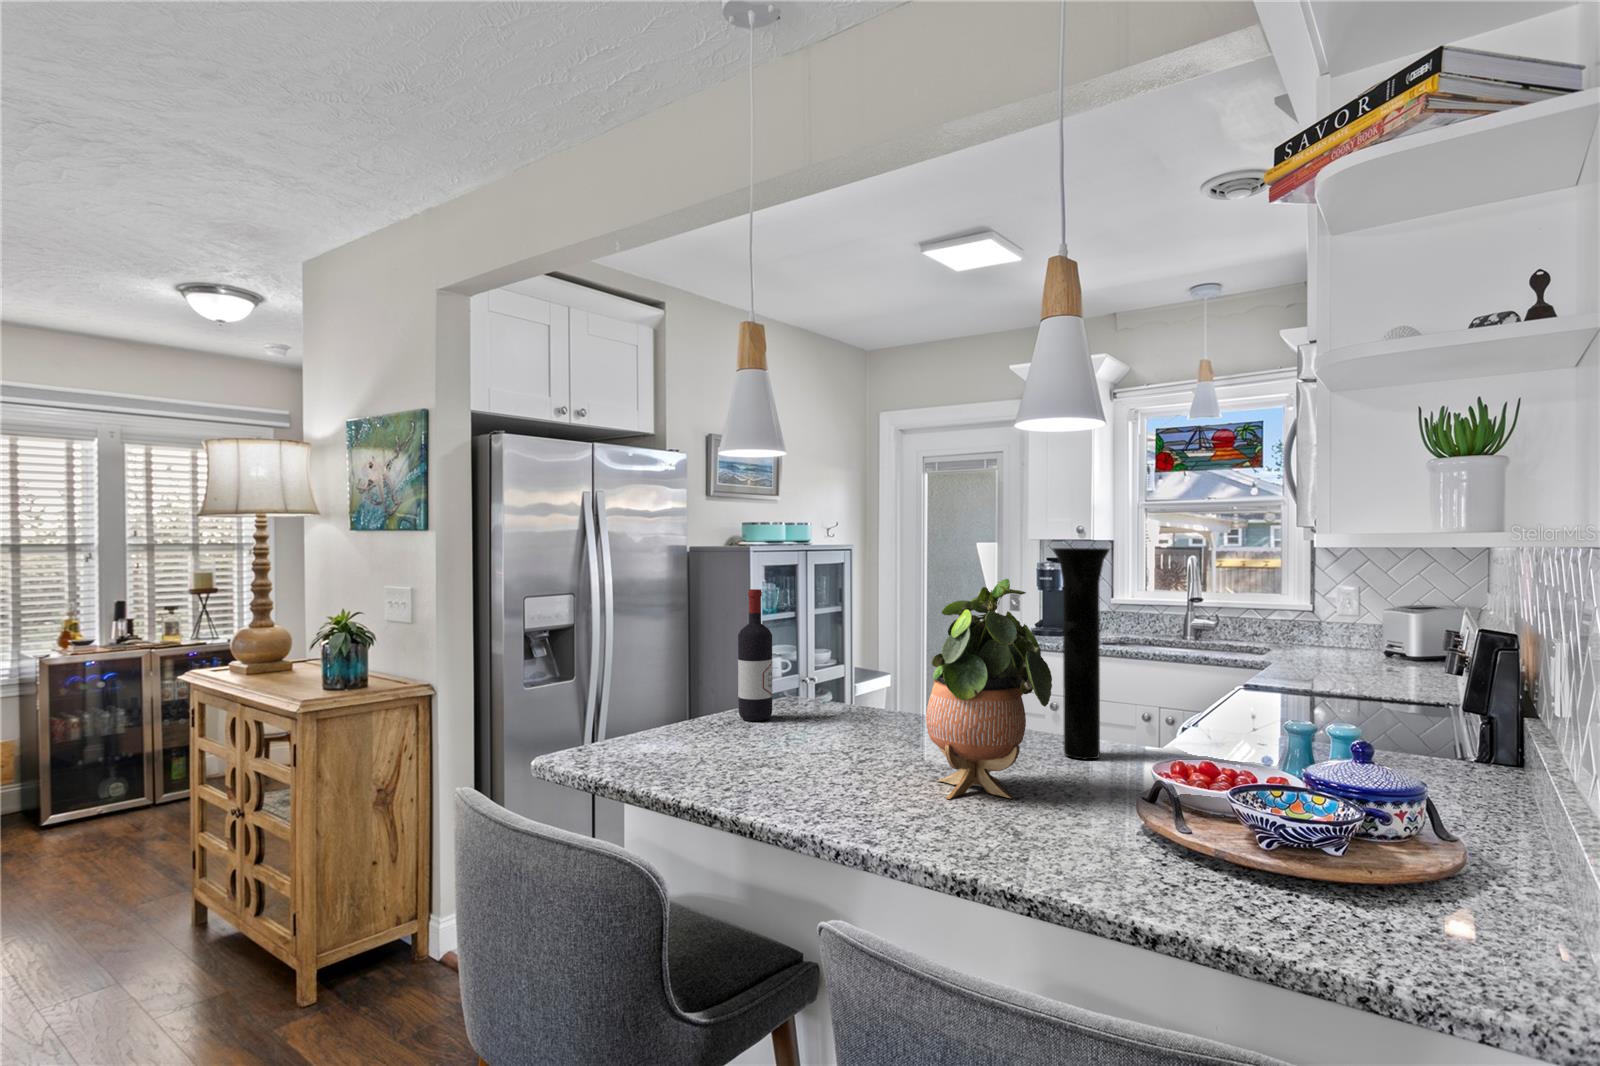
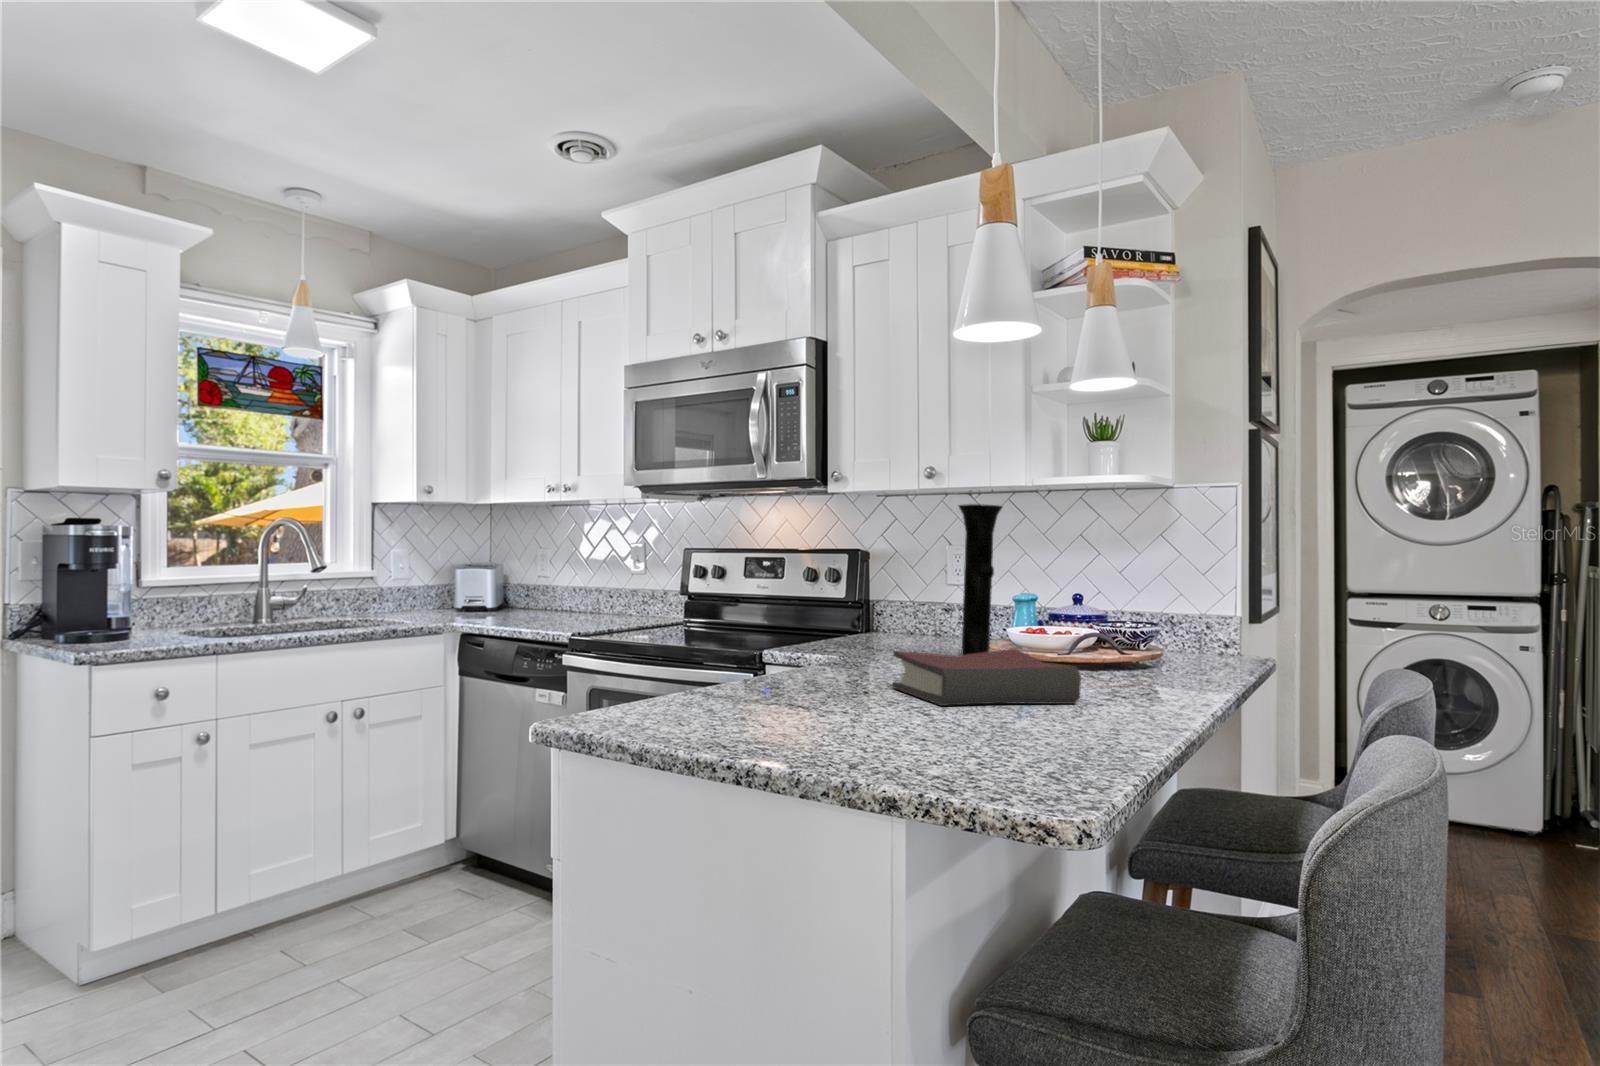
potted plant: present [926,579,1052,799] -> none [1065,526,1151,692]
wine bottle: present [738,589,772,721] -> none [836,534,886,712]
hardback book: none [775,693,929,766] -> present [892,649,1081,706]

